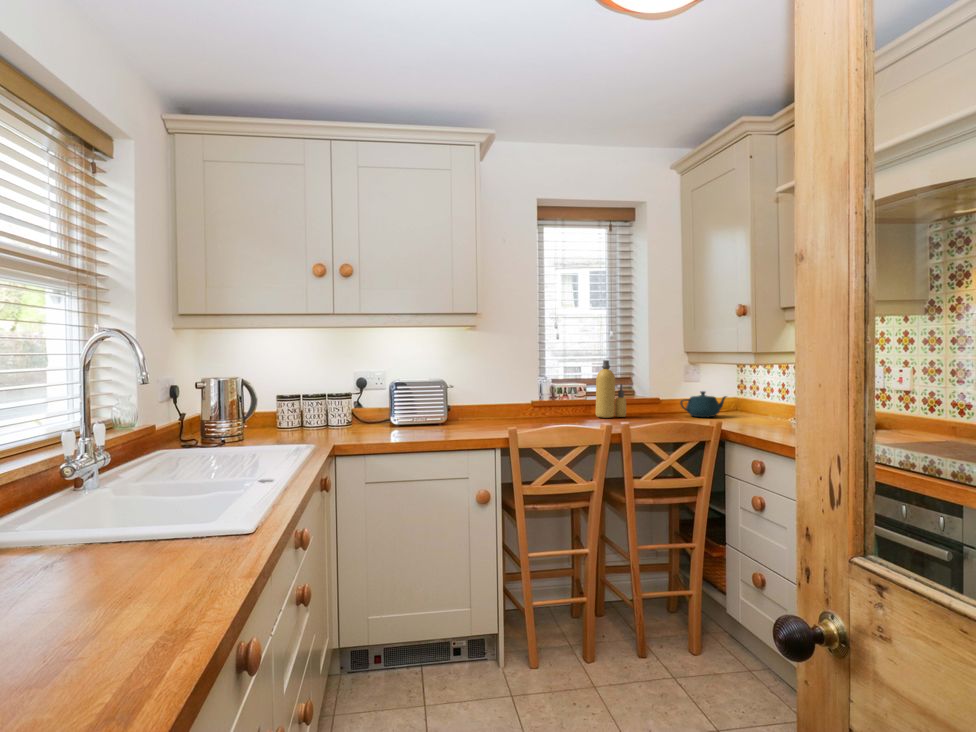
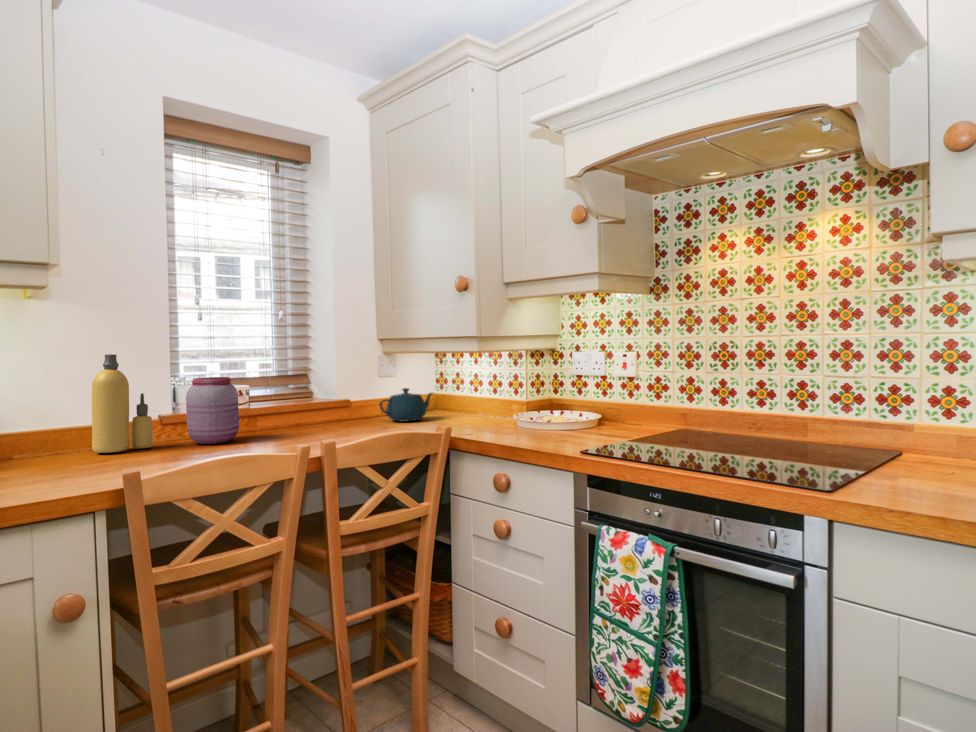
bottle: present [596,360,626,418] -> present [92,354,153,453]
jar: none [546,378,578,421] -> present [186,377,239,444]

